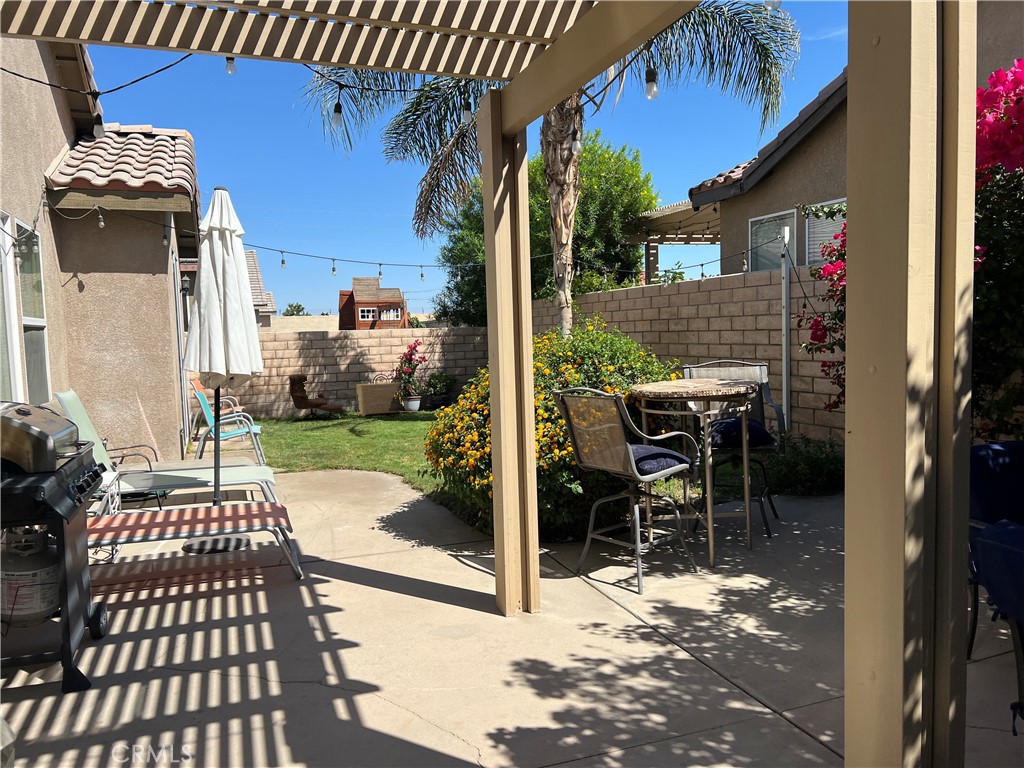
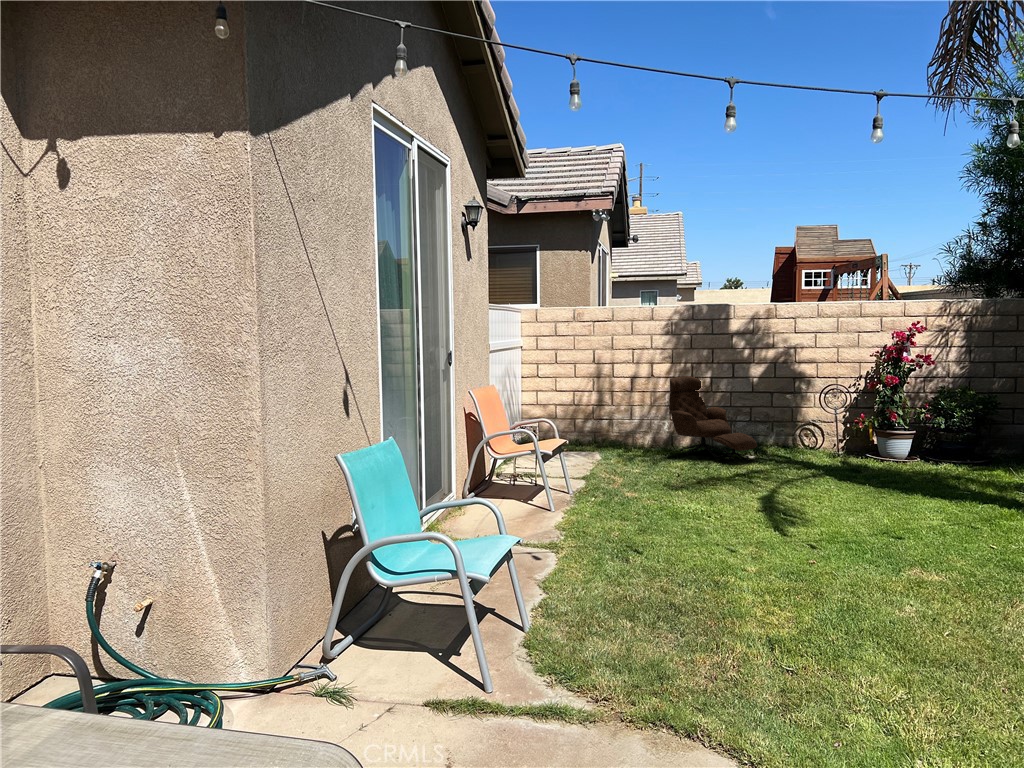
side table: present [356,383,402,416] -> none [785,399,875,461]

